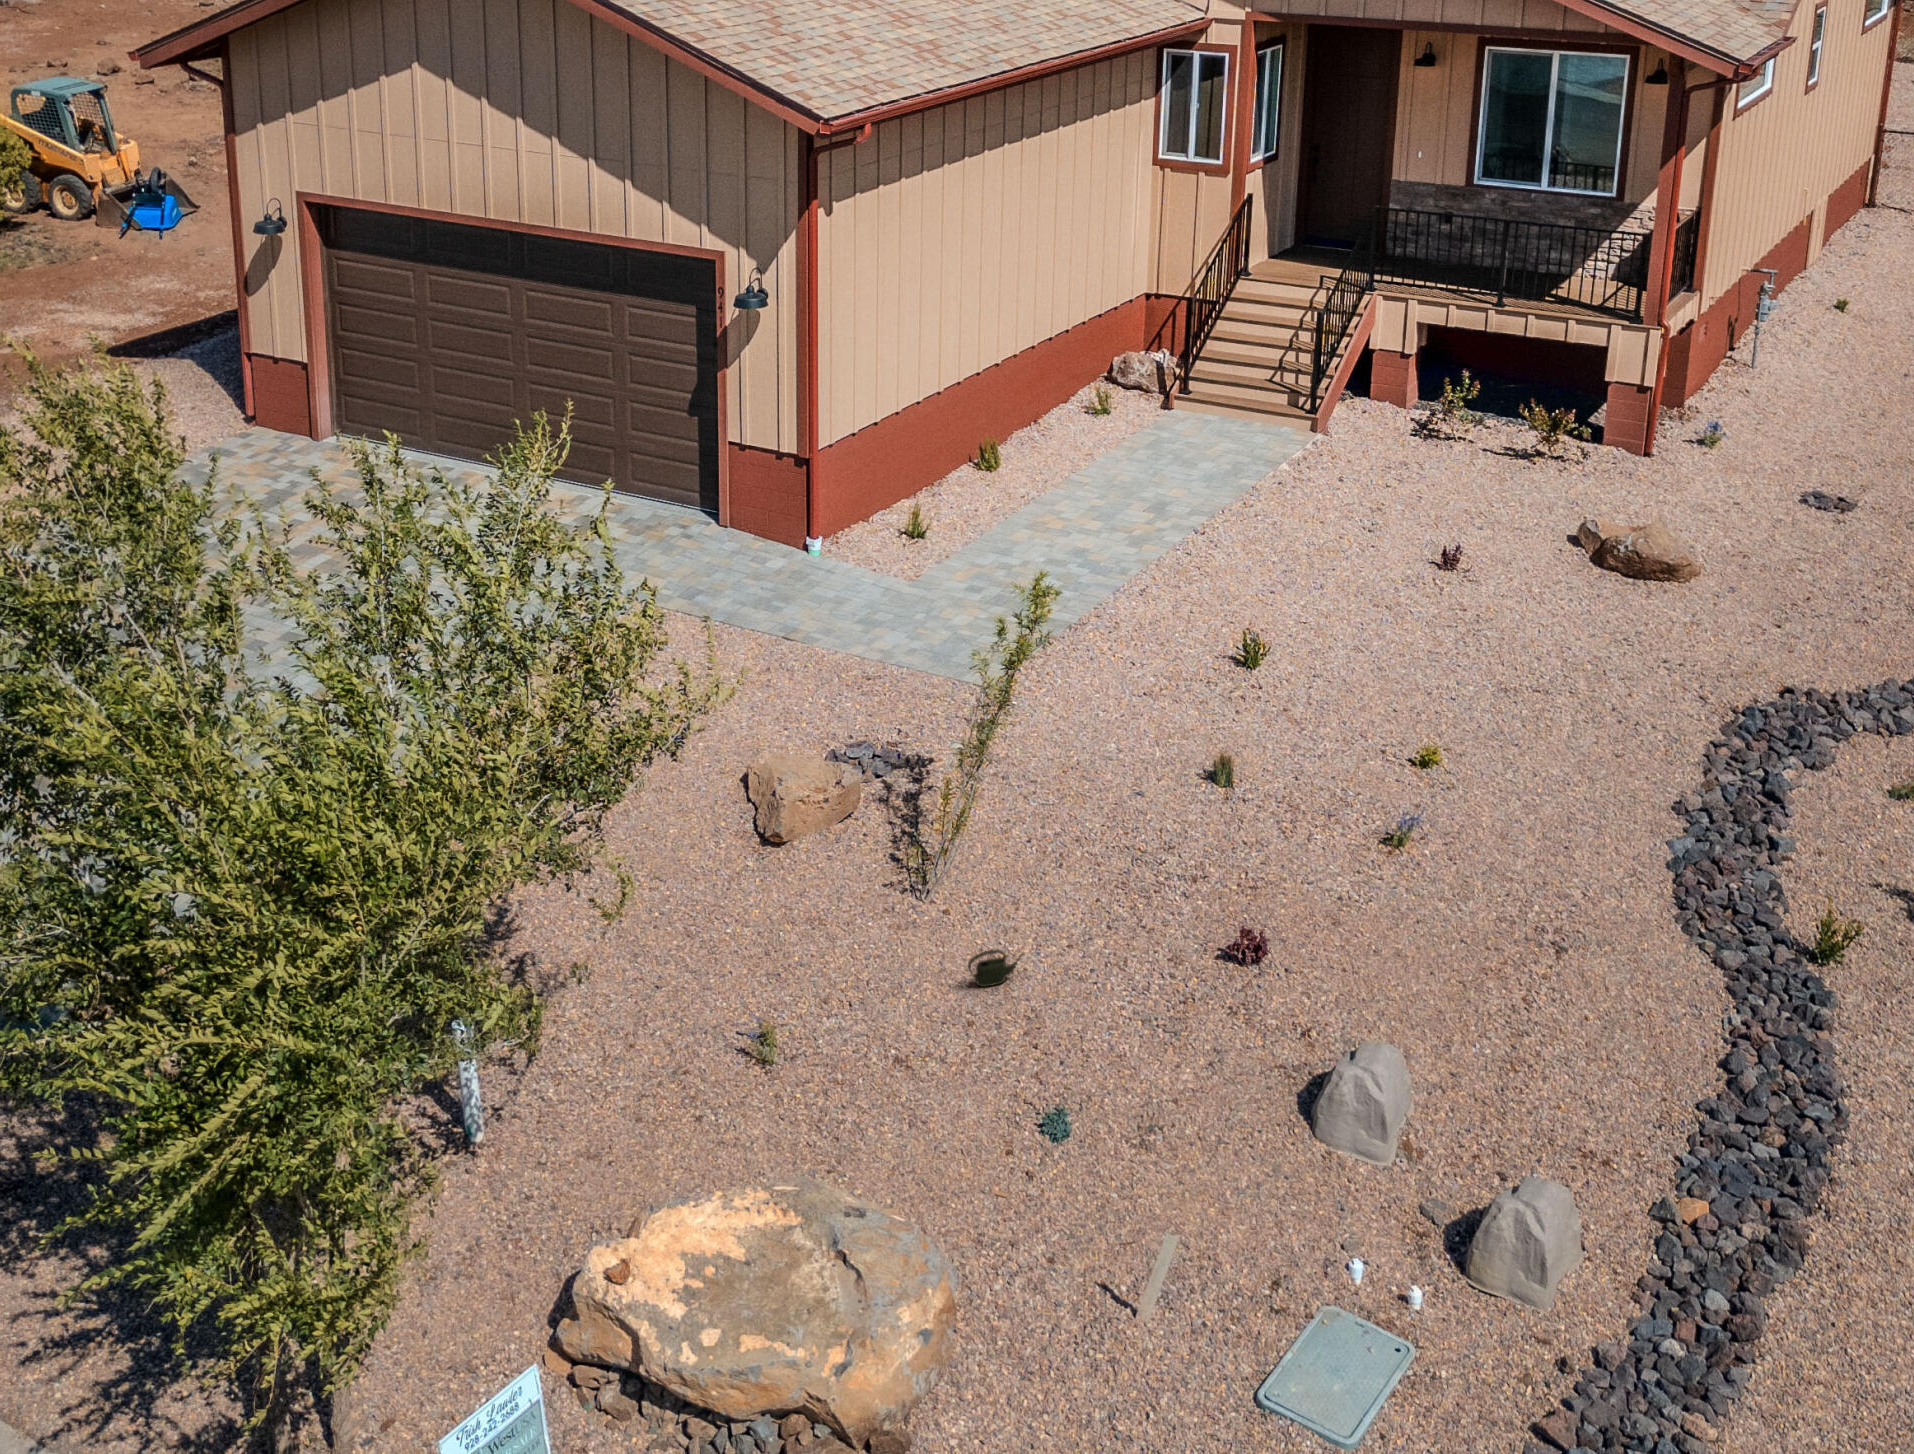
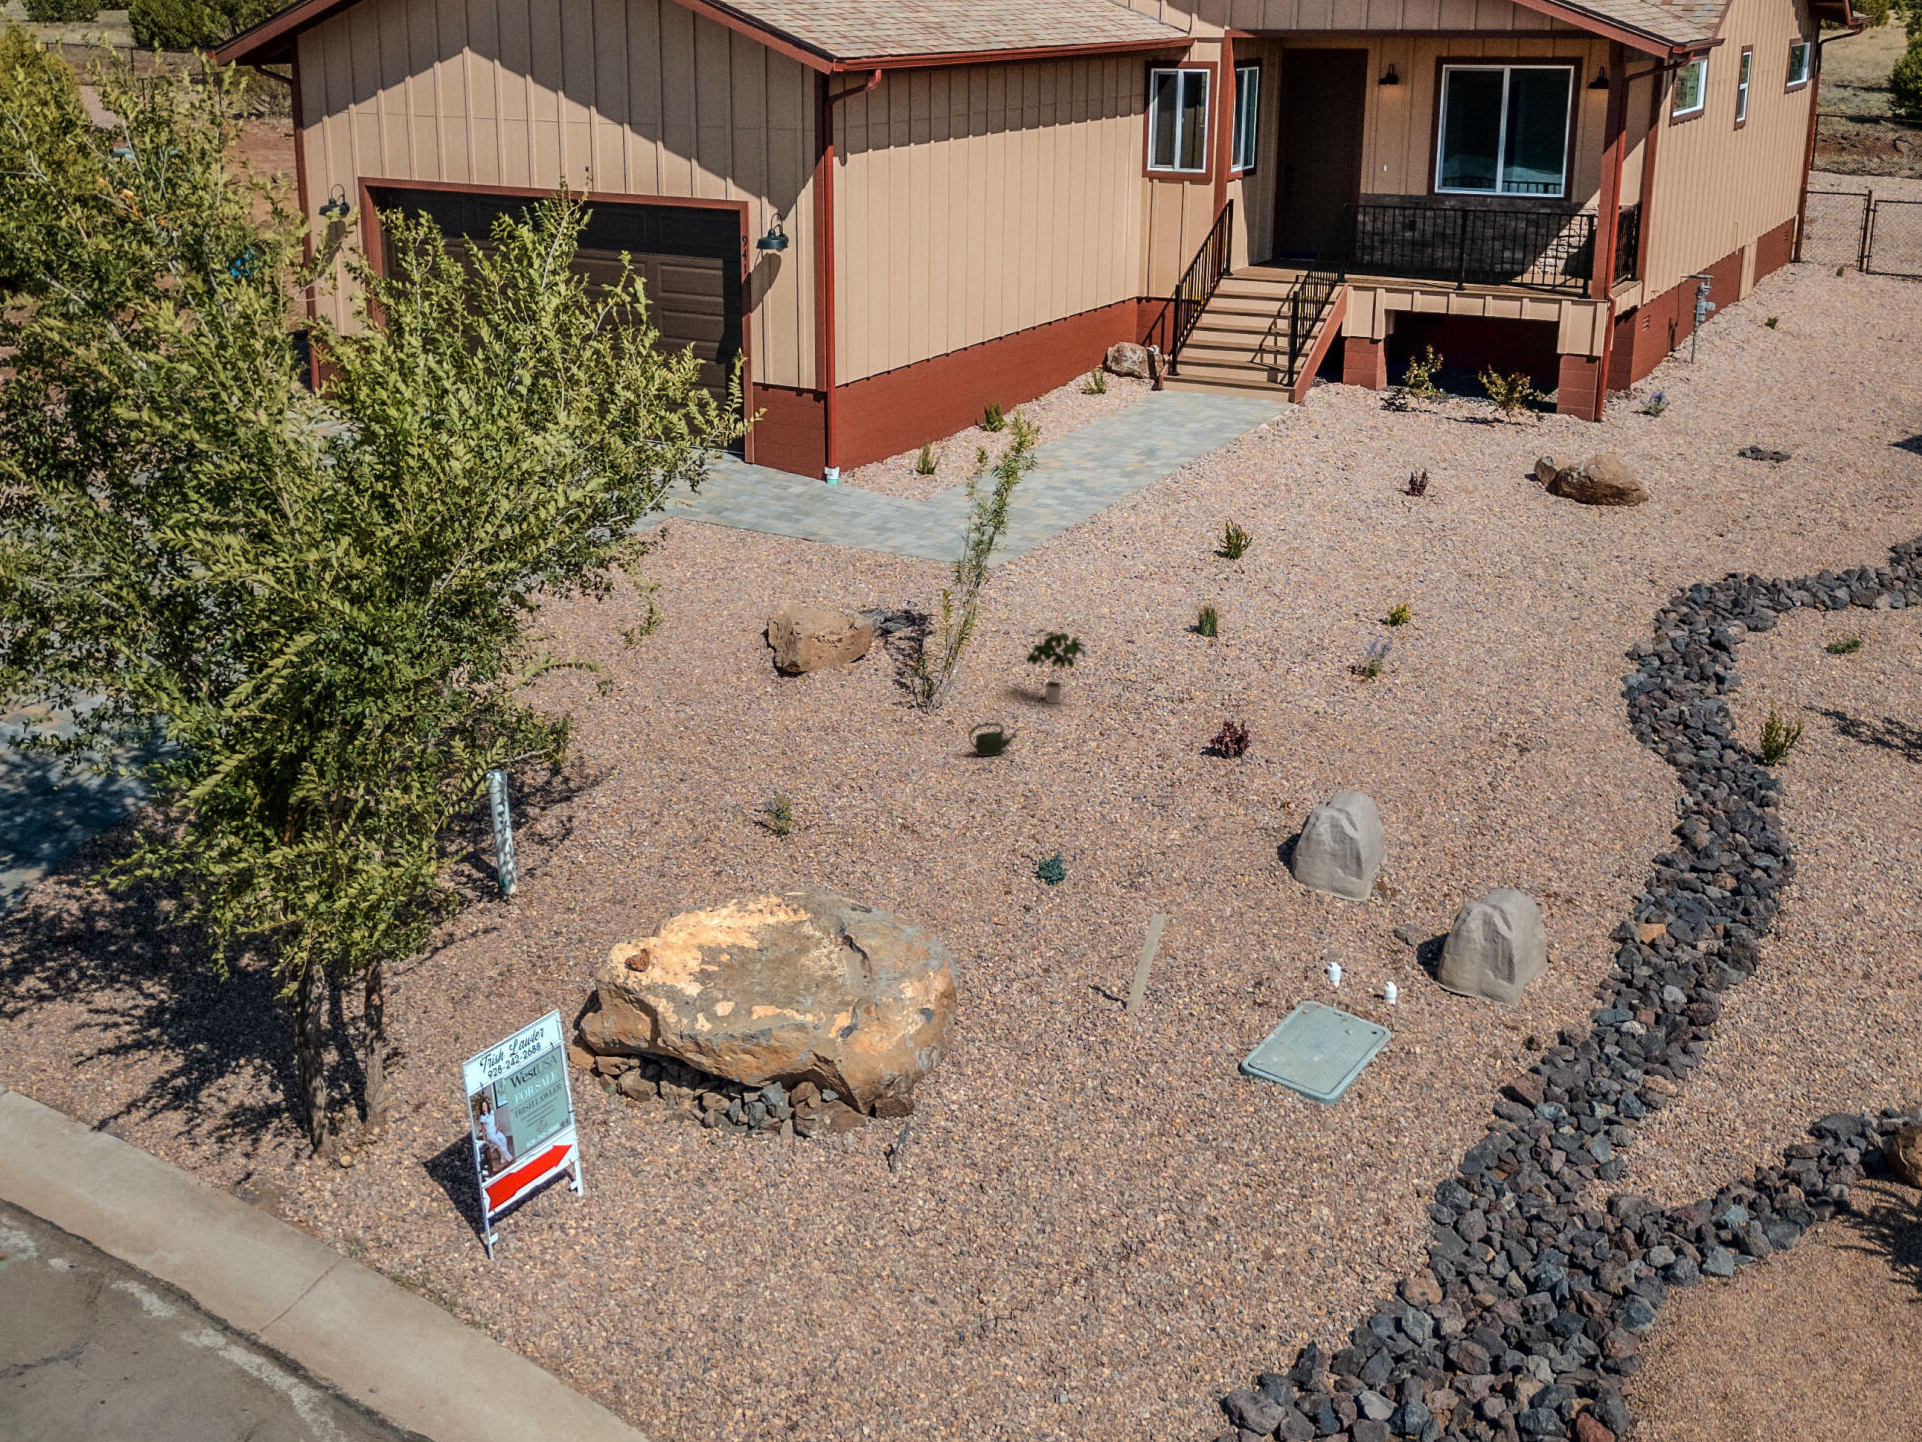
potted plant: none [1028,823,1095,905] -> present [1026,629,1086,704]

